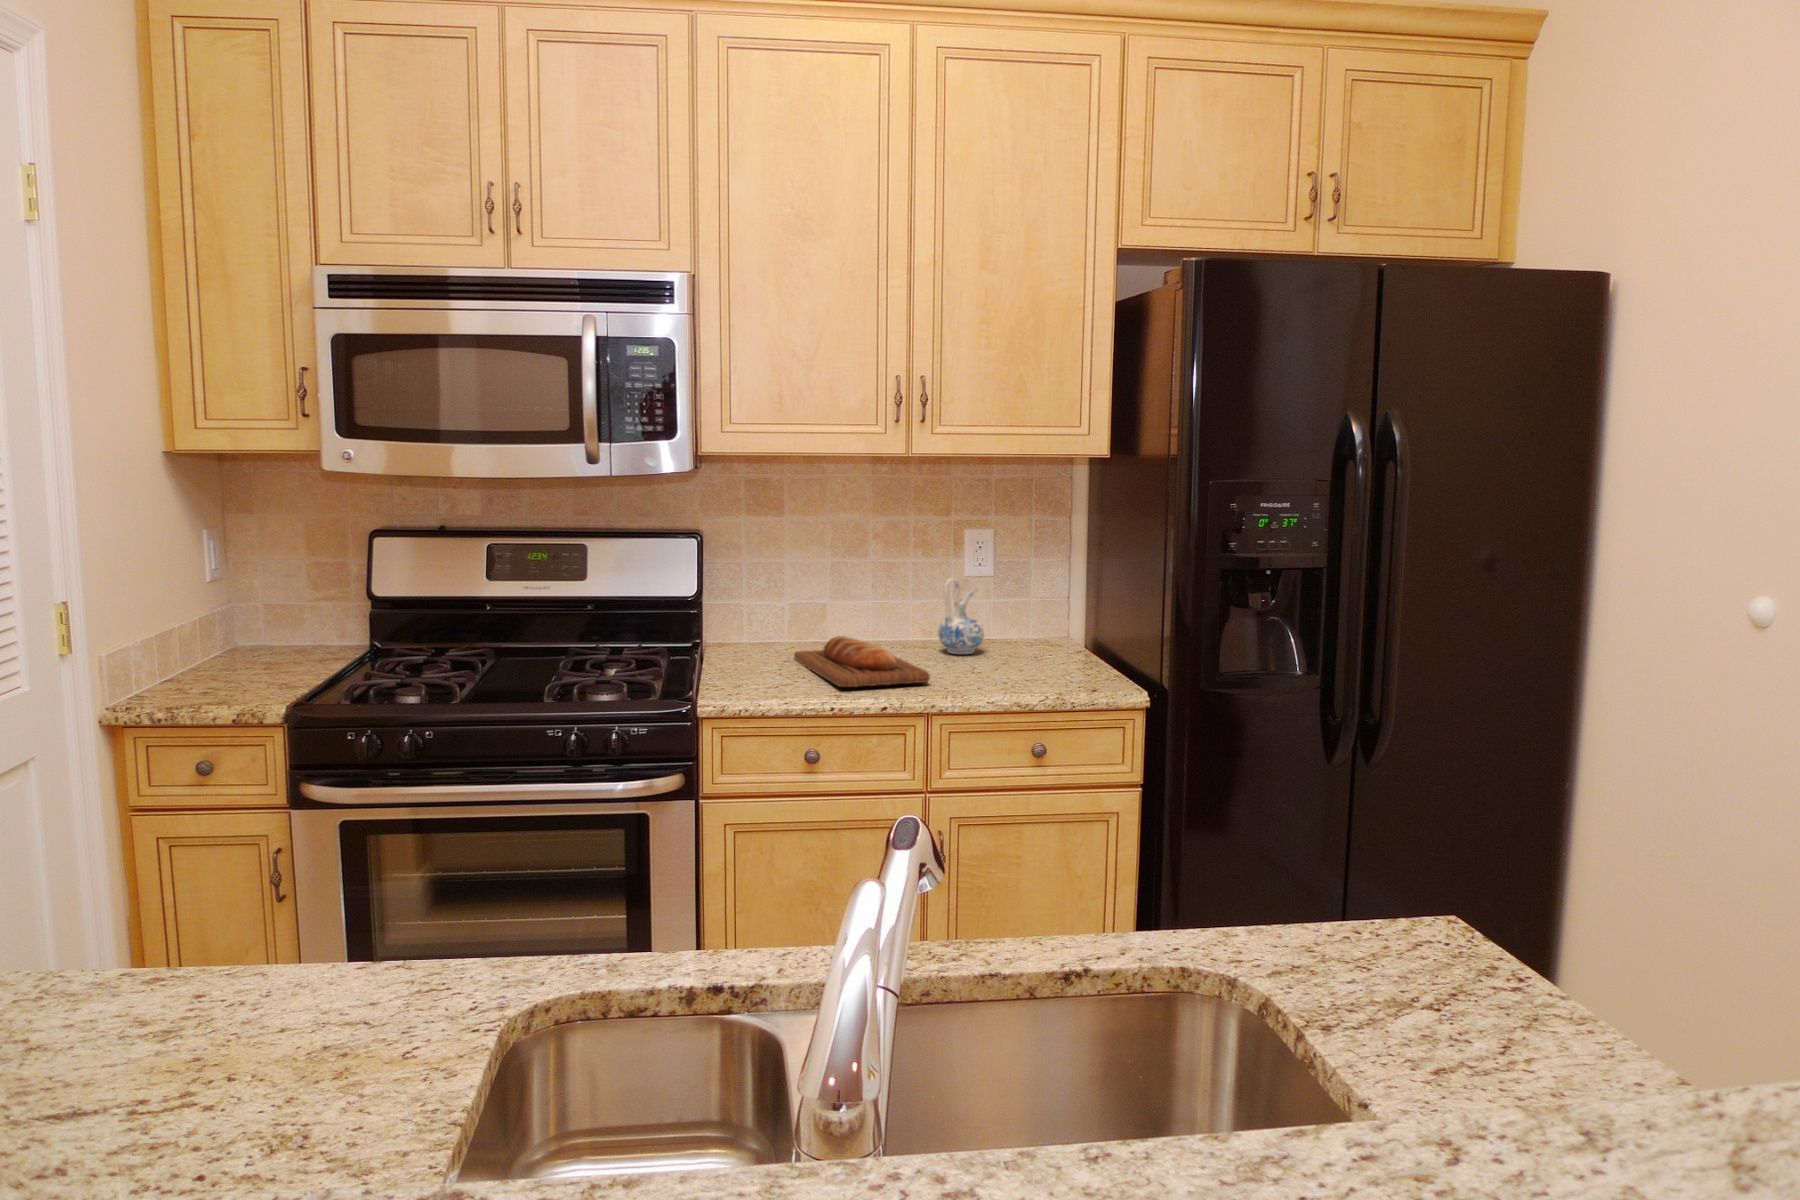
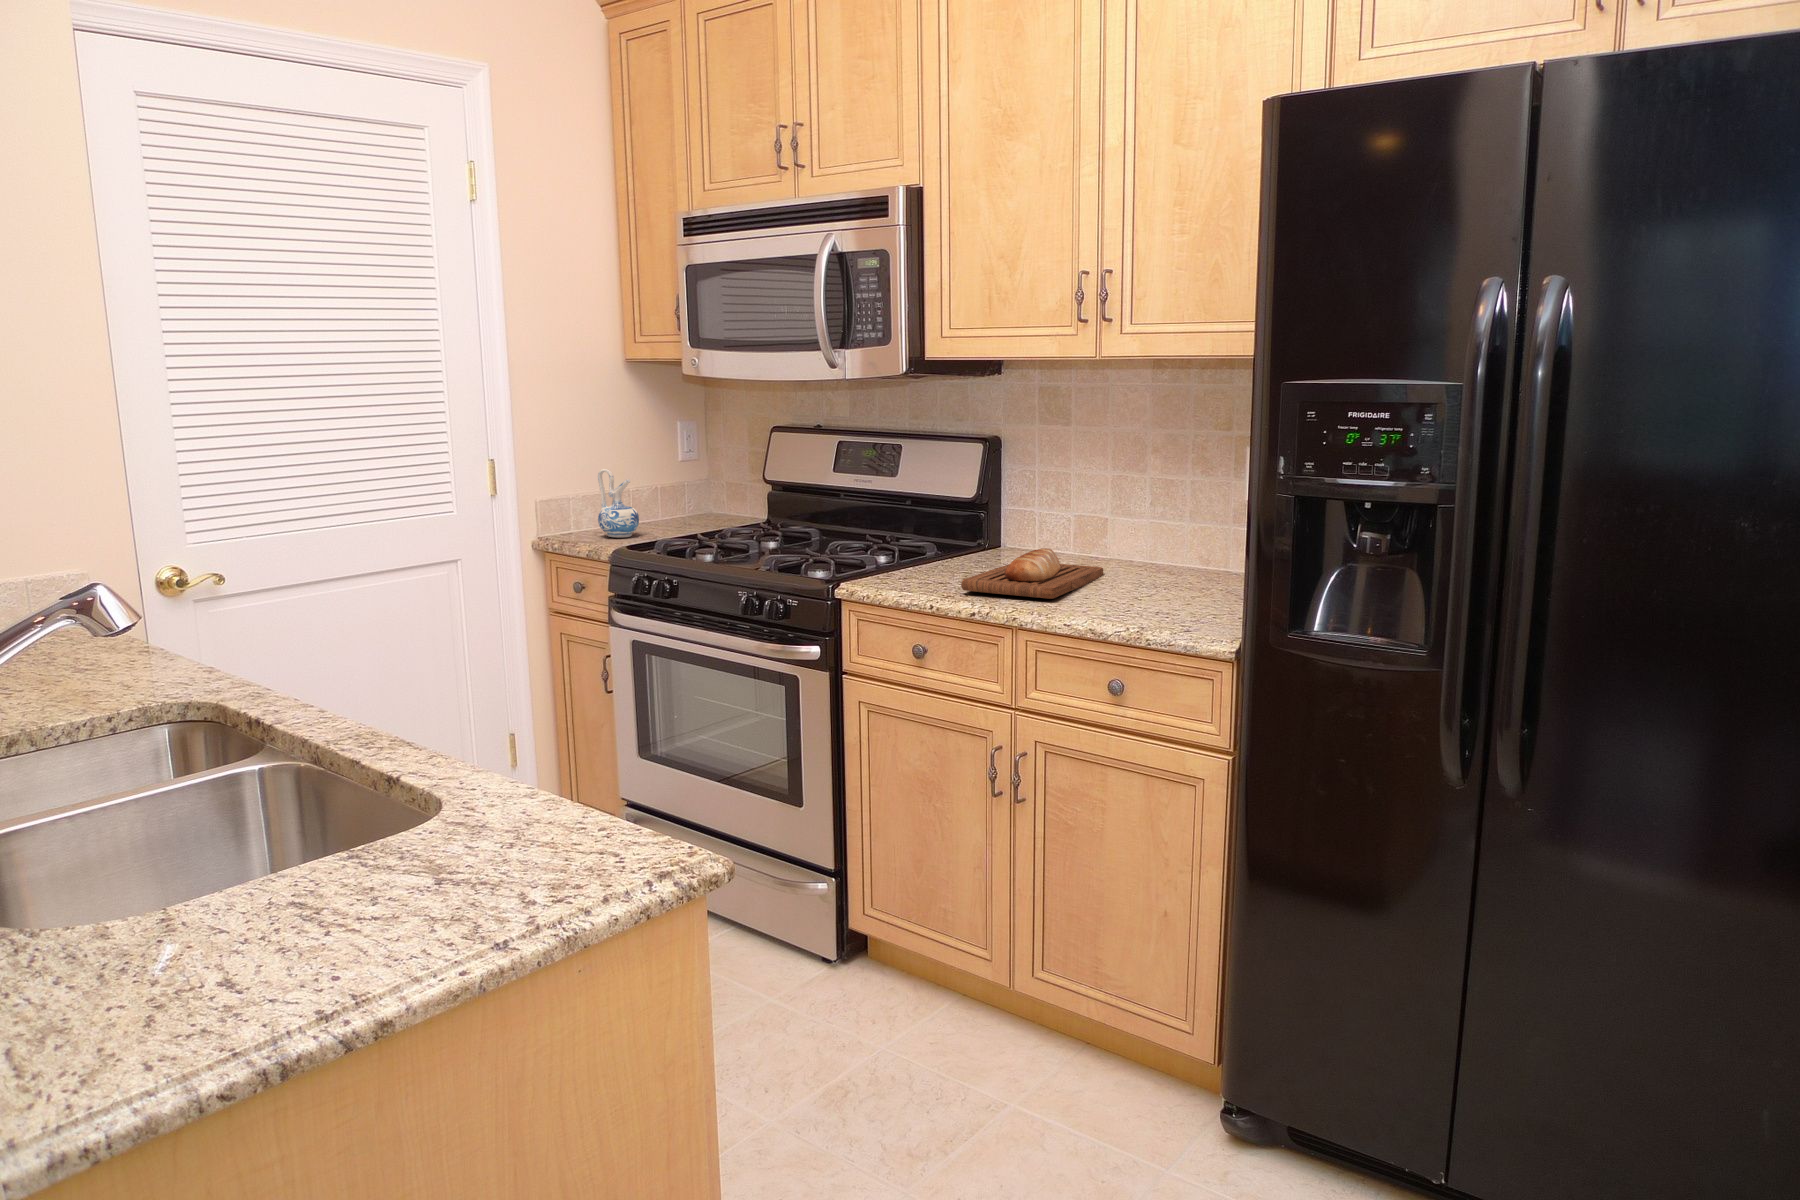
ceramic pitcher: present [938,578,984,654] -> present [598,469,639,537]

